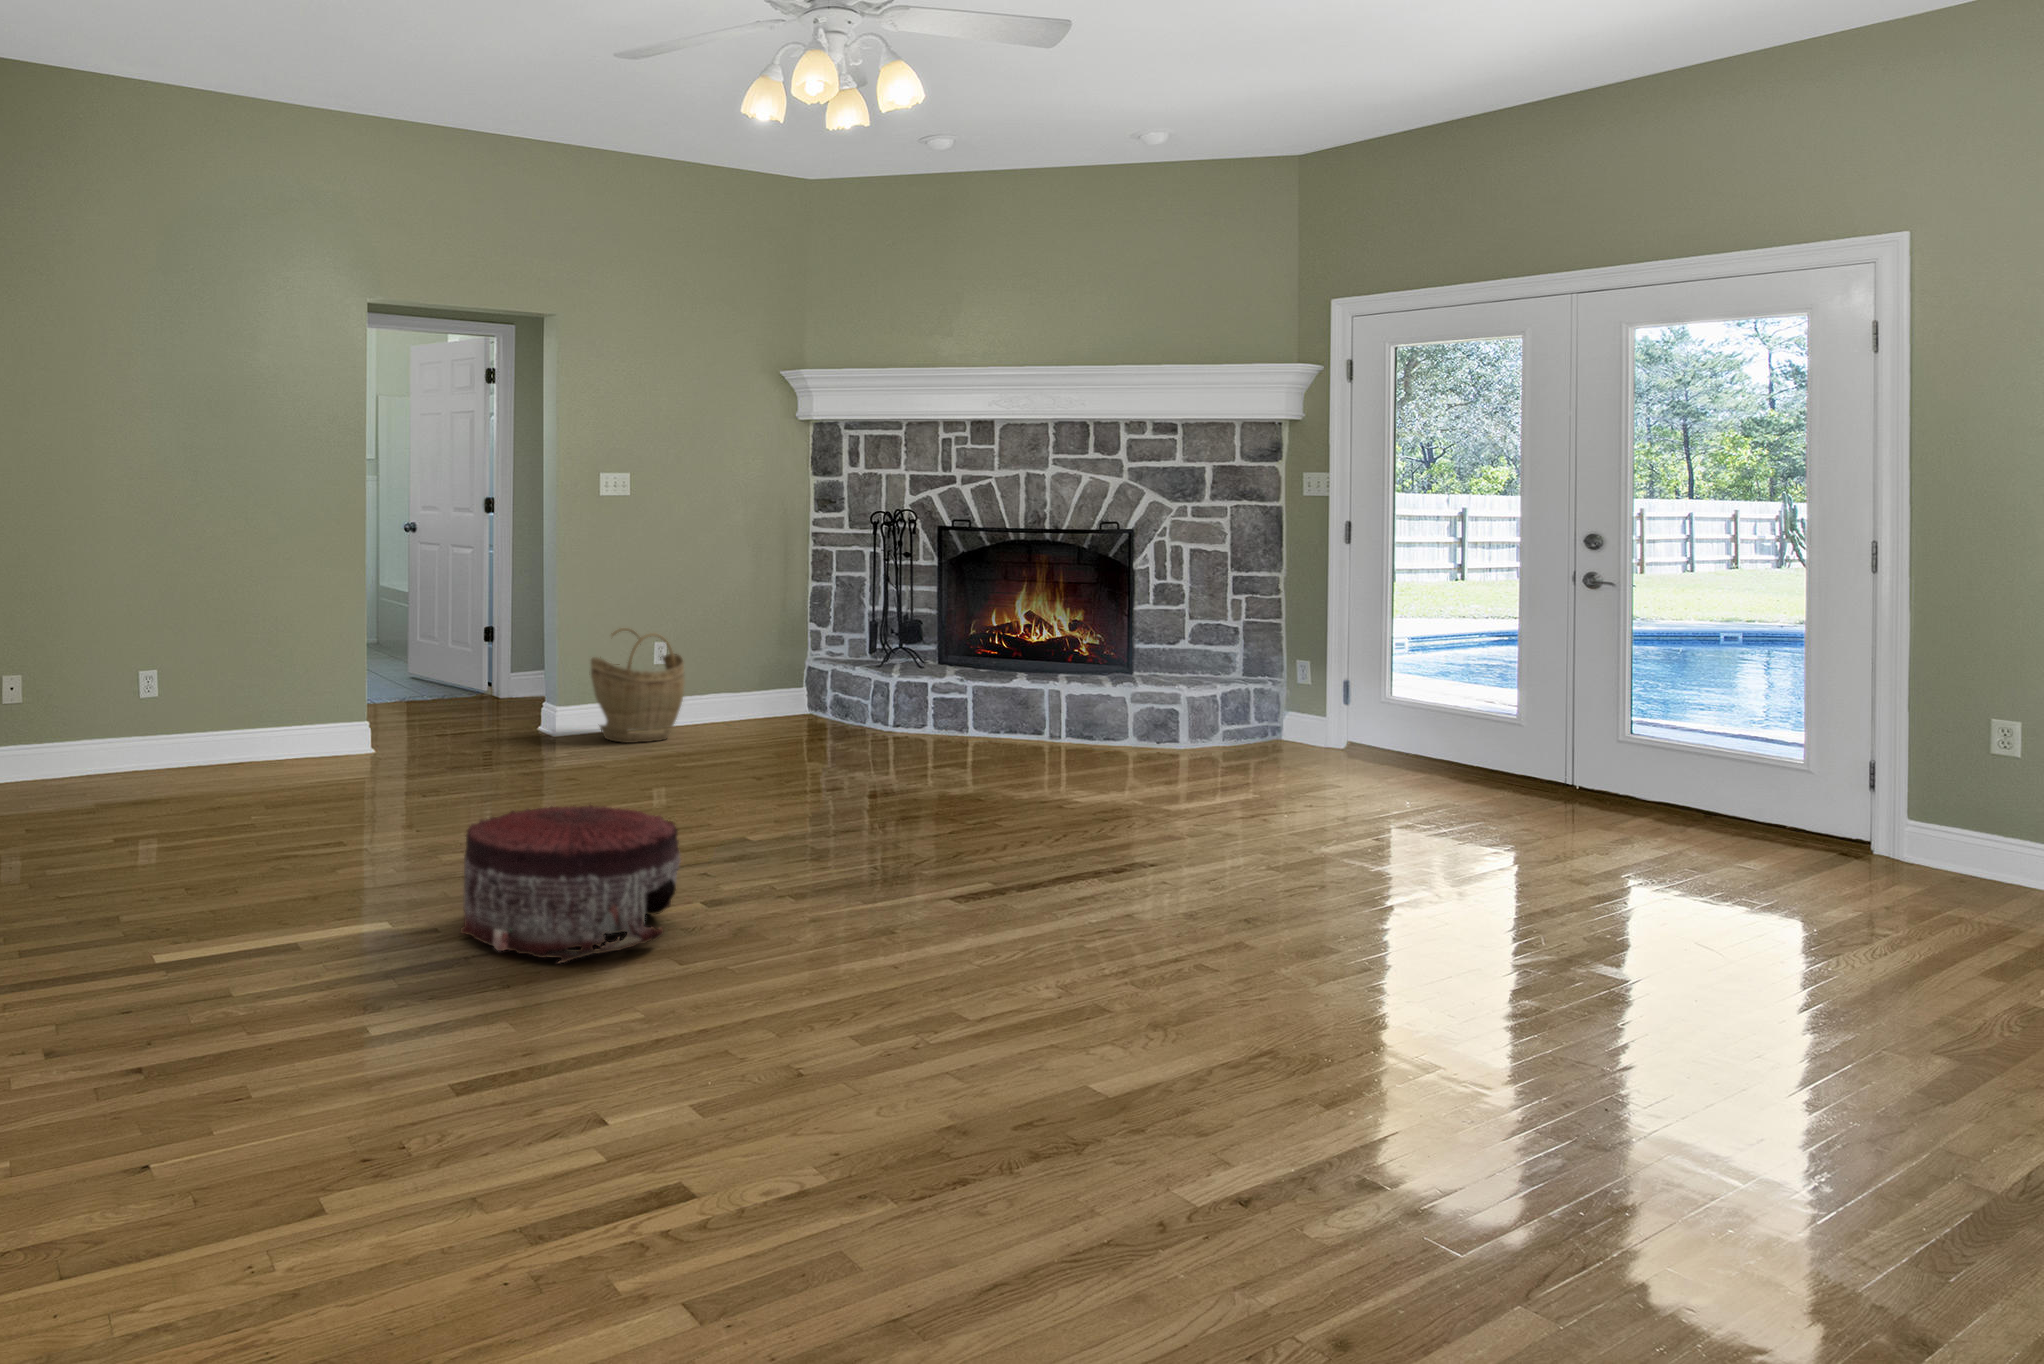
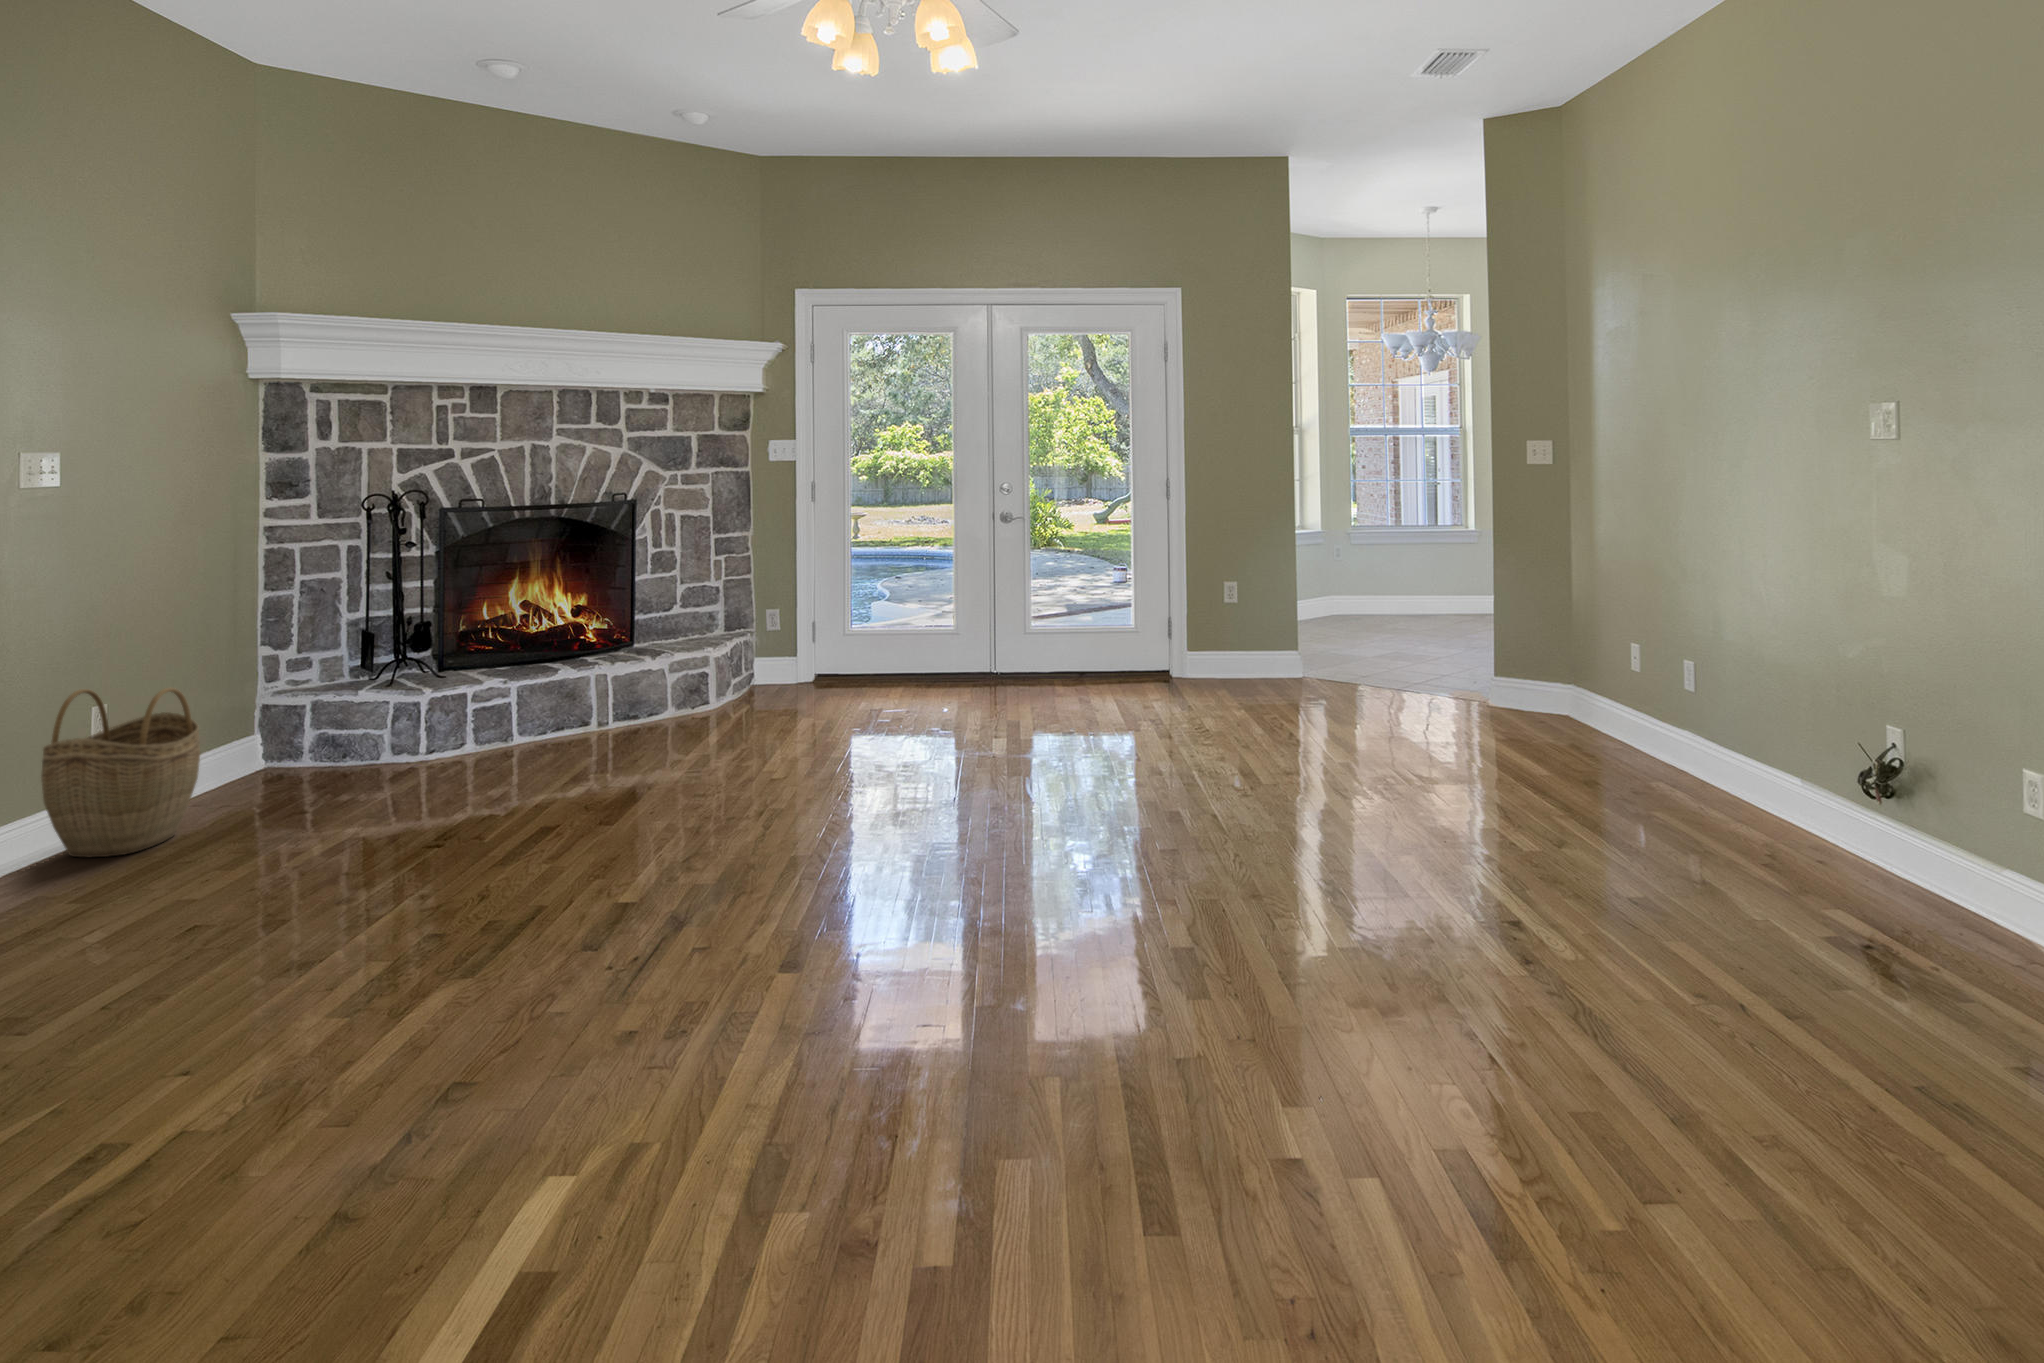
pouf: present [460,805,681,963] -> none [665,861,935,1079]

